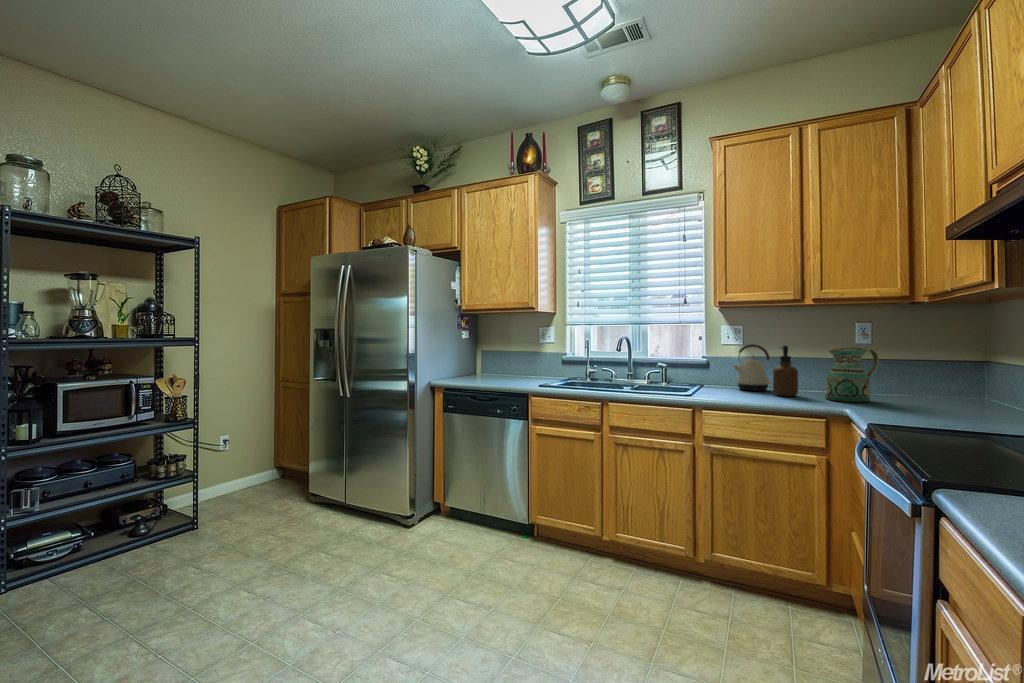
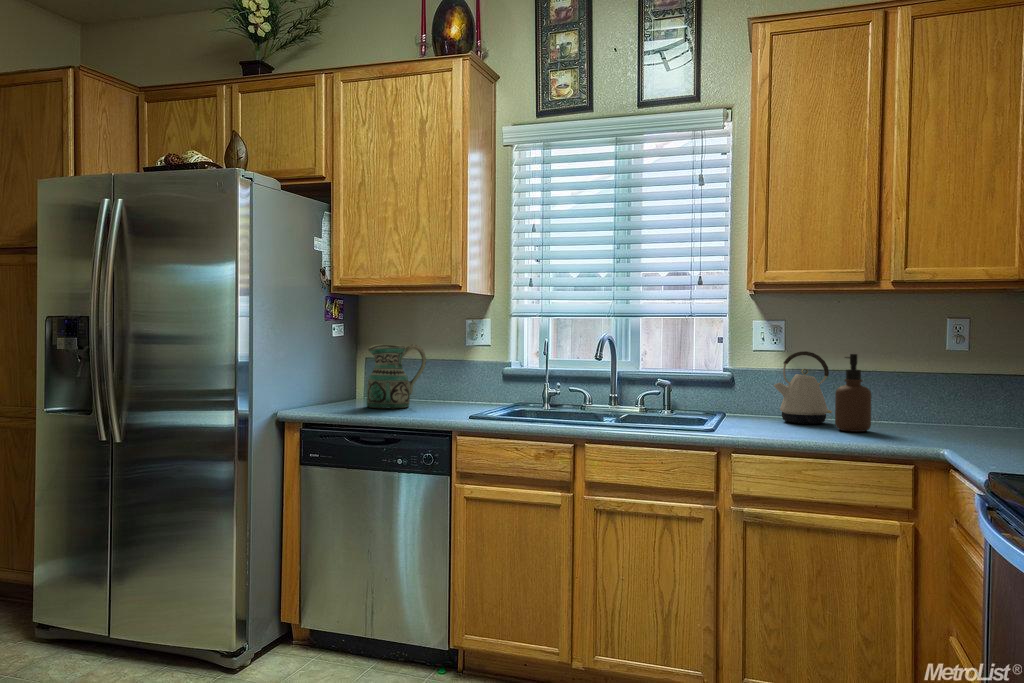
ceramic pitcher: present [825,347,879,402] -> present [367,344,426,408]

